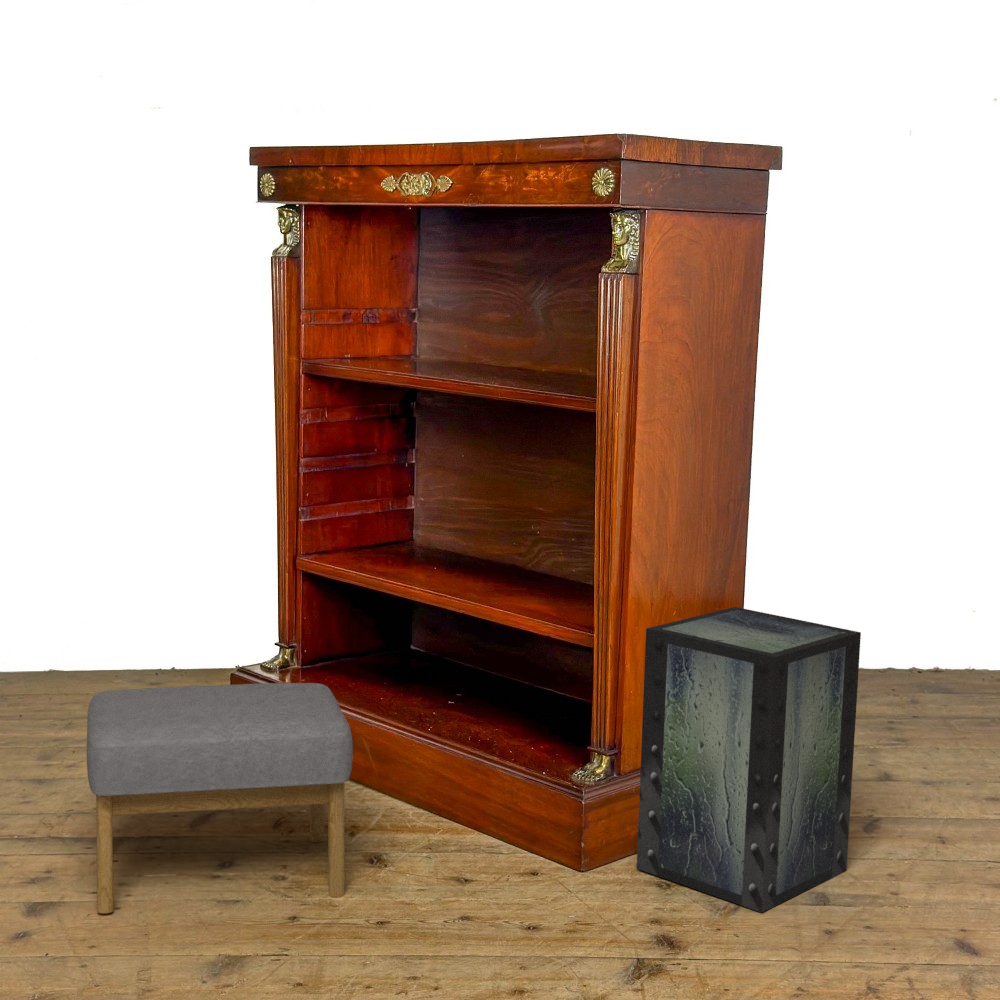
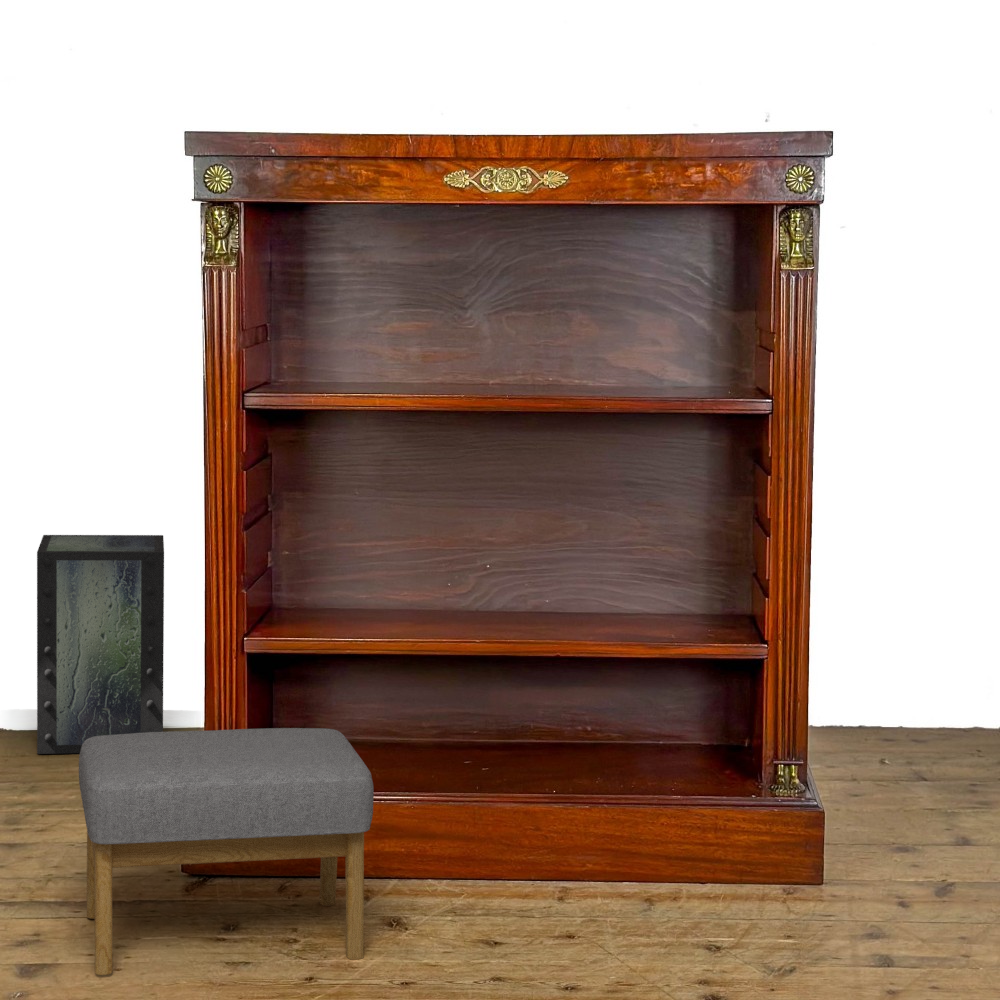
storage box: present [637,607,861,912] -> present [37,535,164,754]

